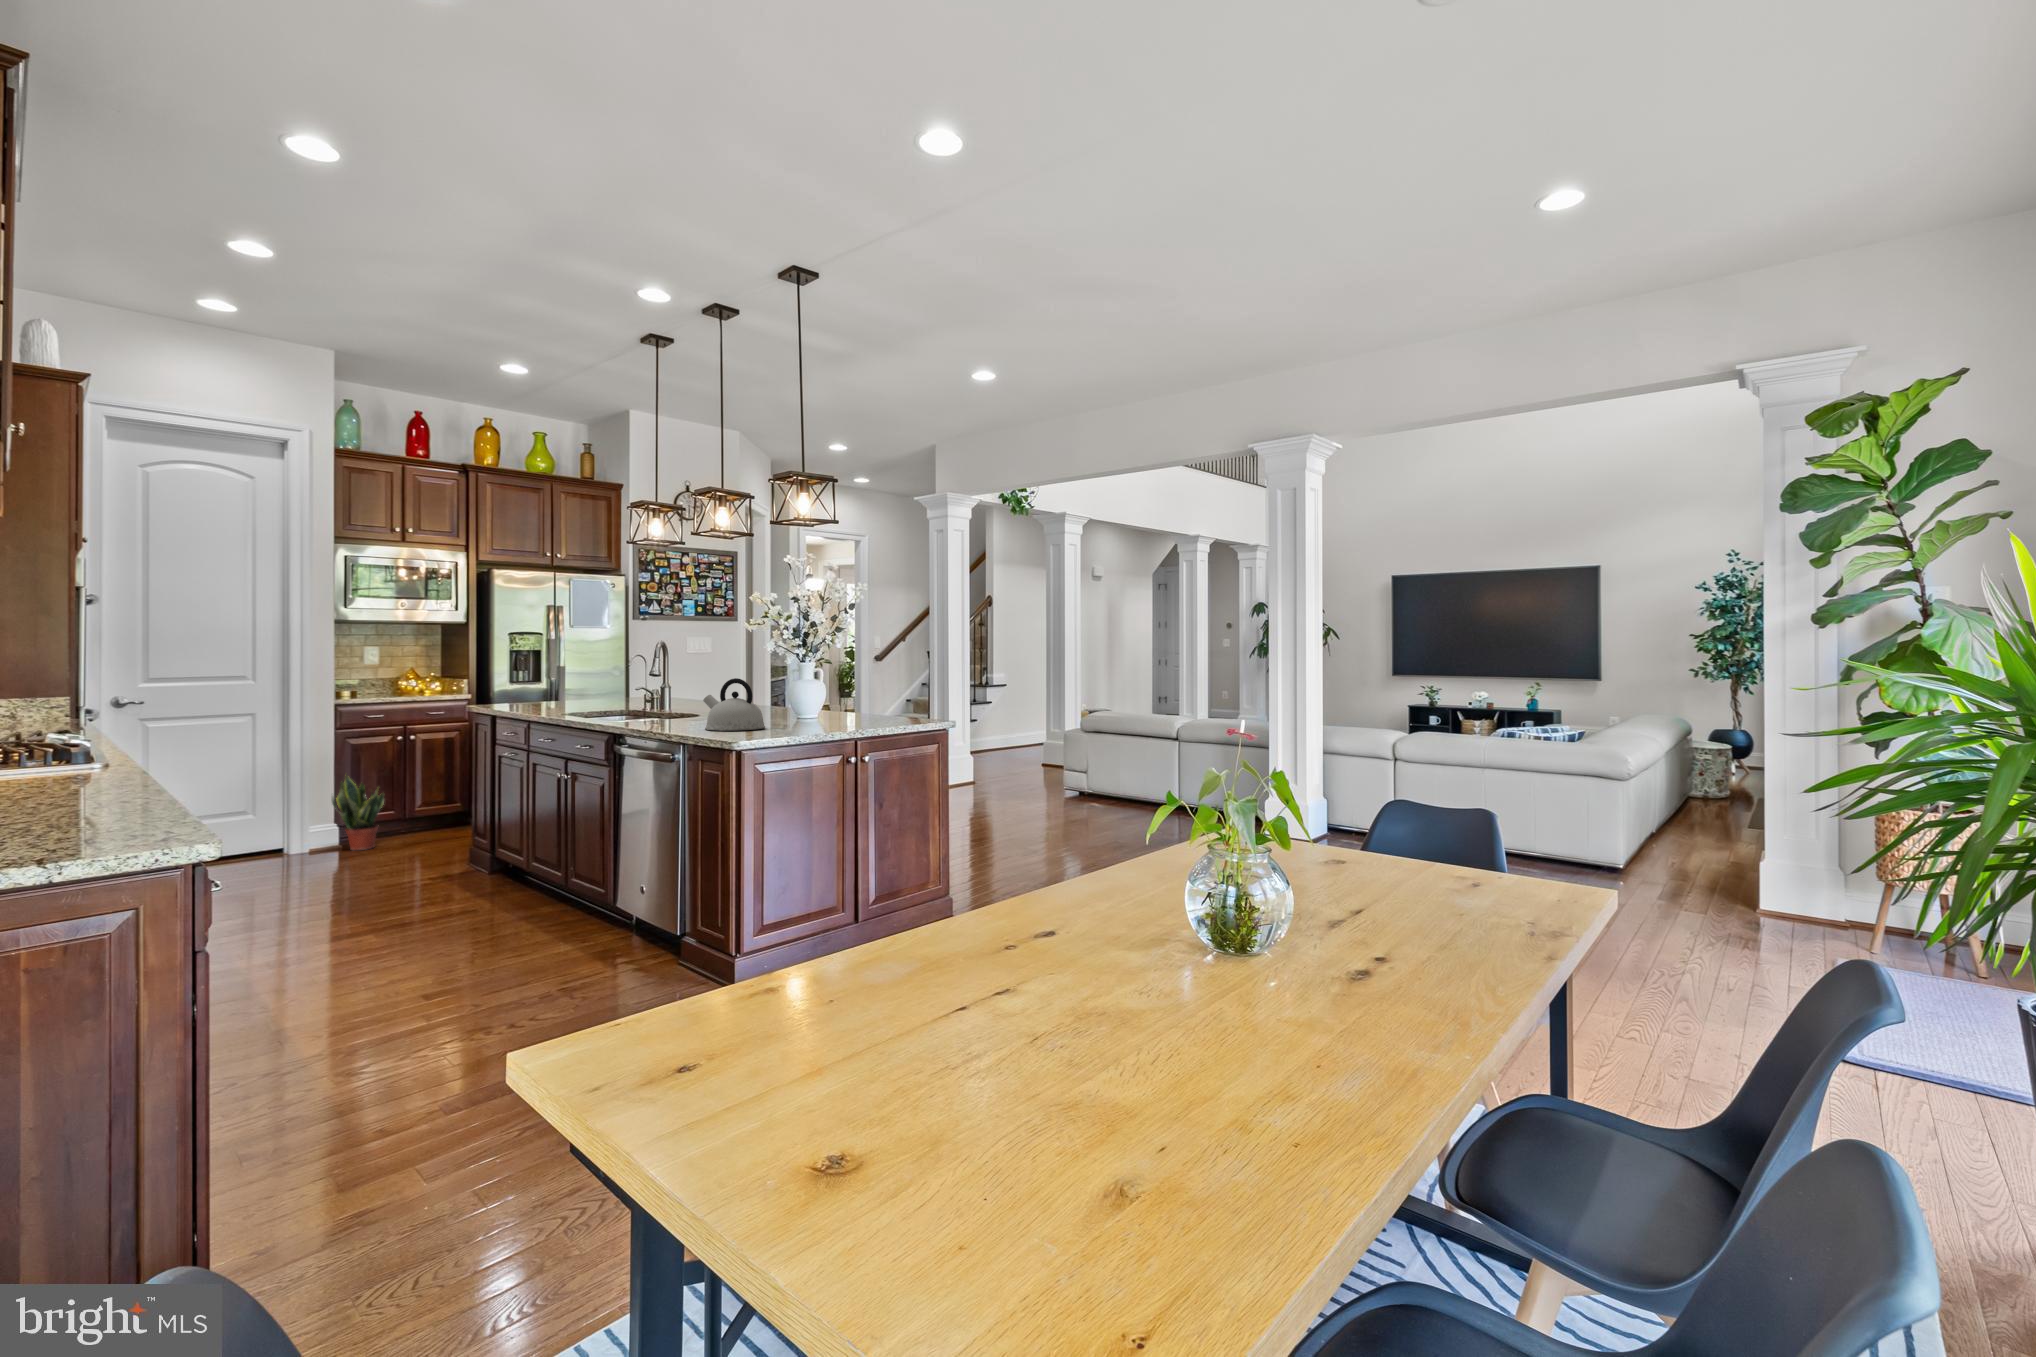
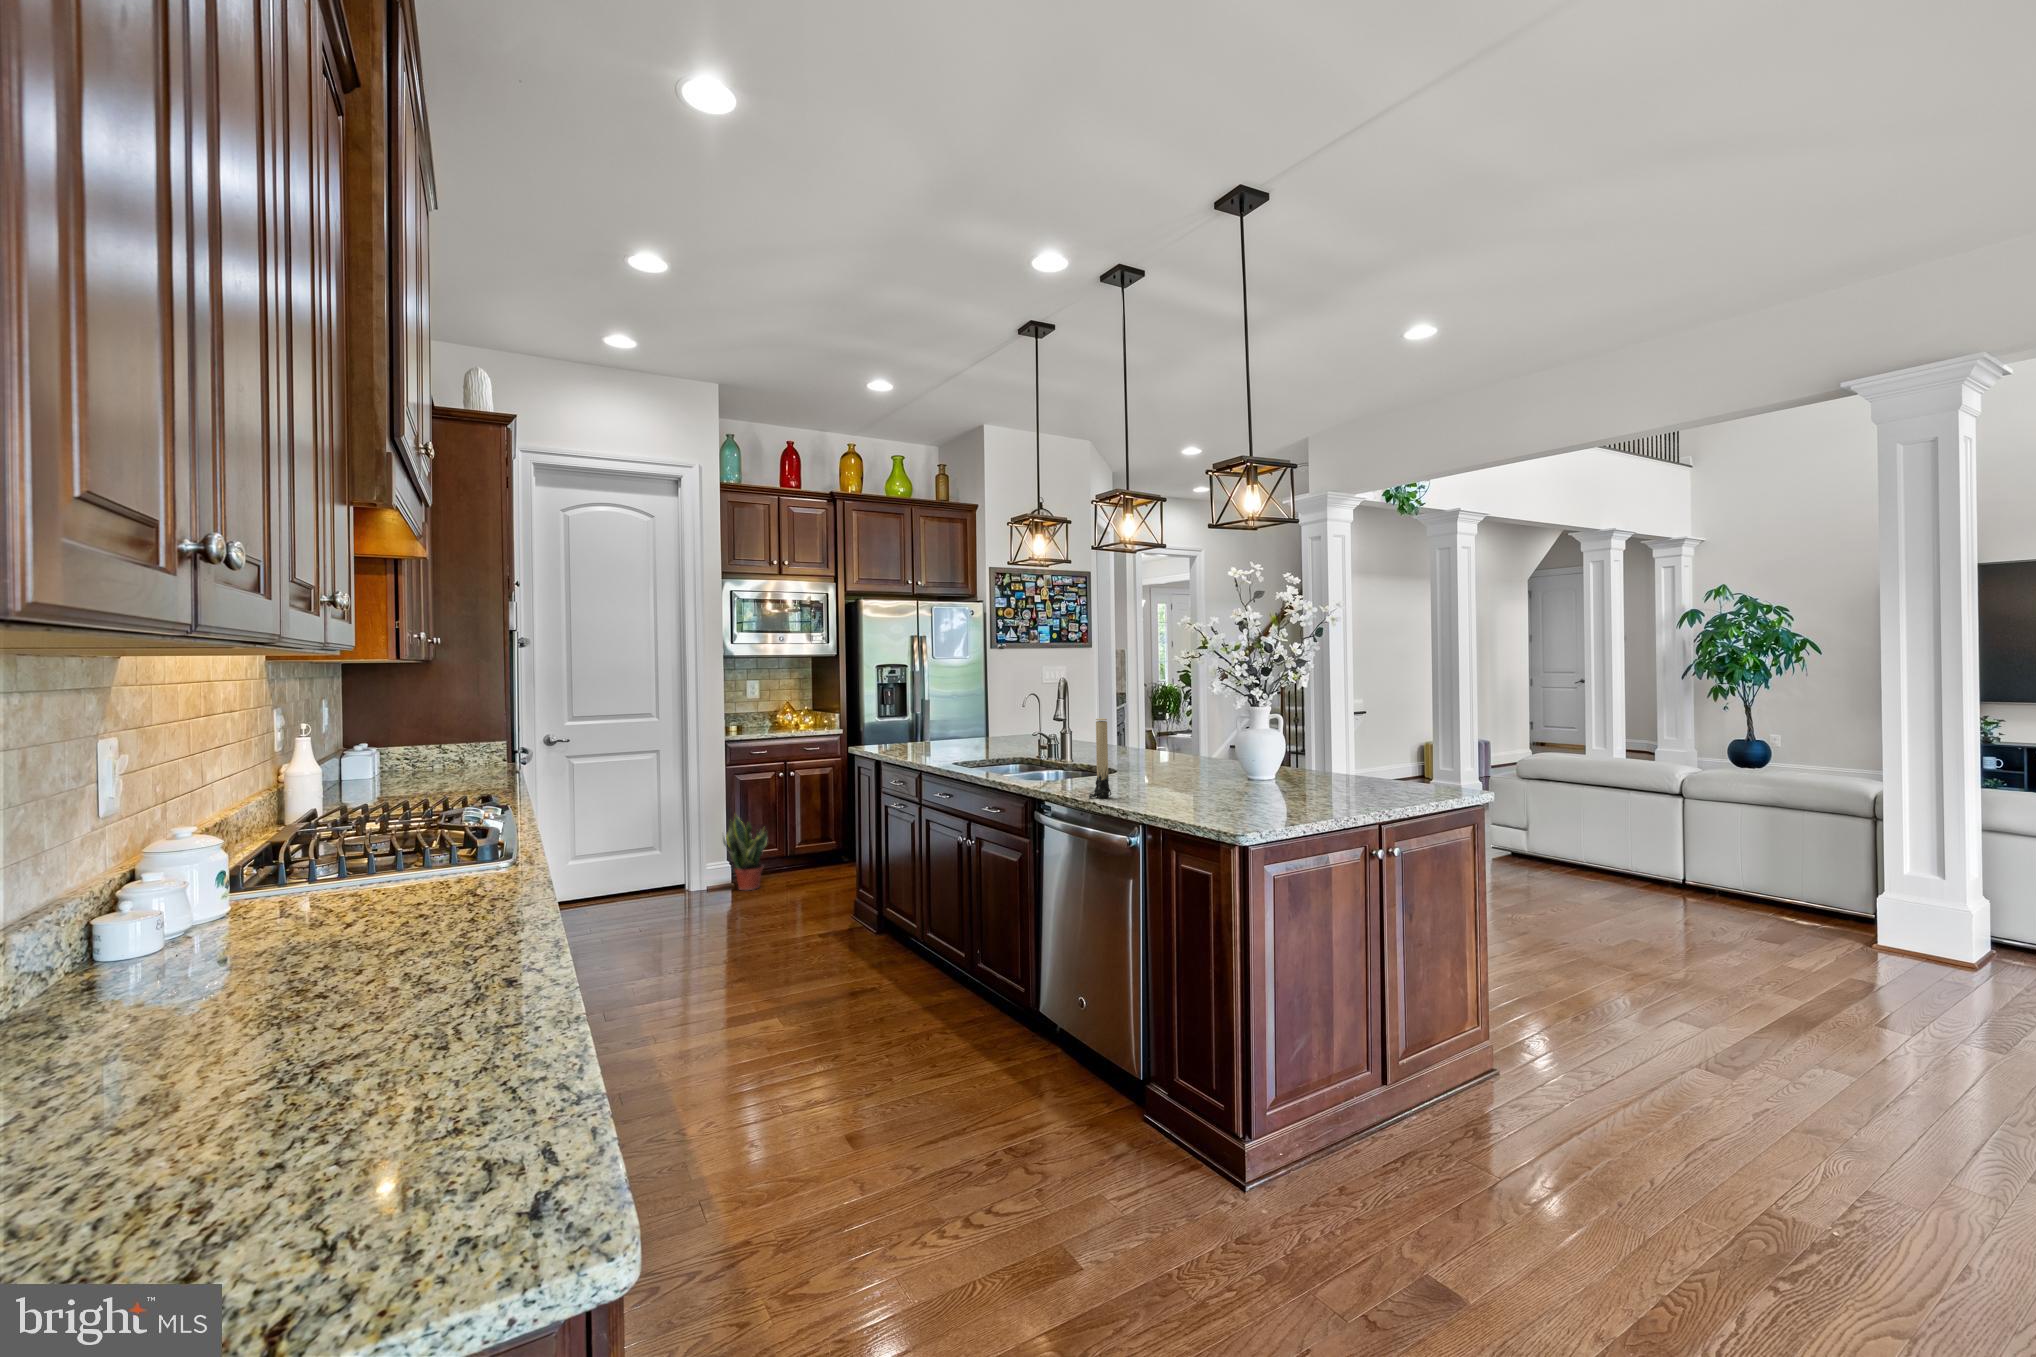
candle: none [652,665,671,729] -> present [1089,718,1111,798]
kettle: present [703,678,765,731] -> none [1150,736,1230,805]

